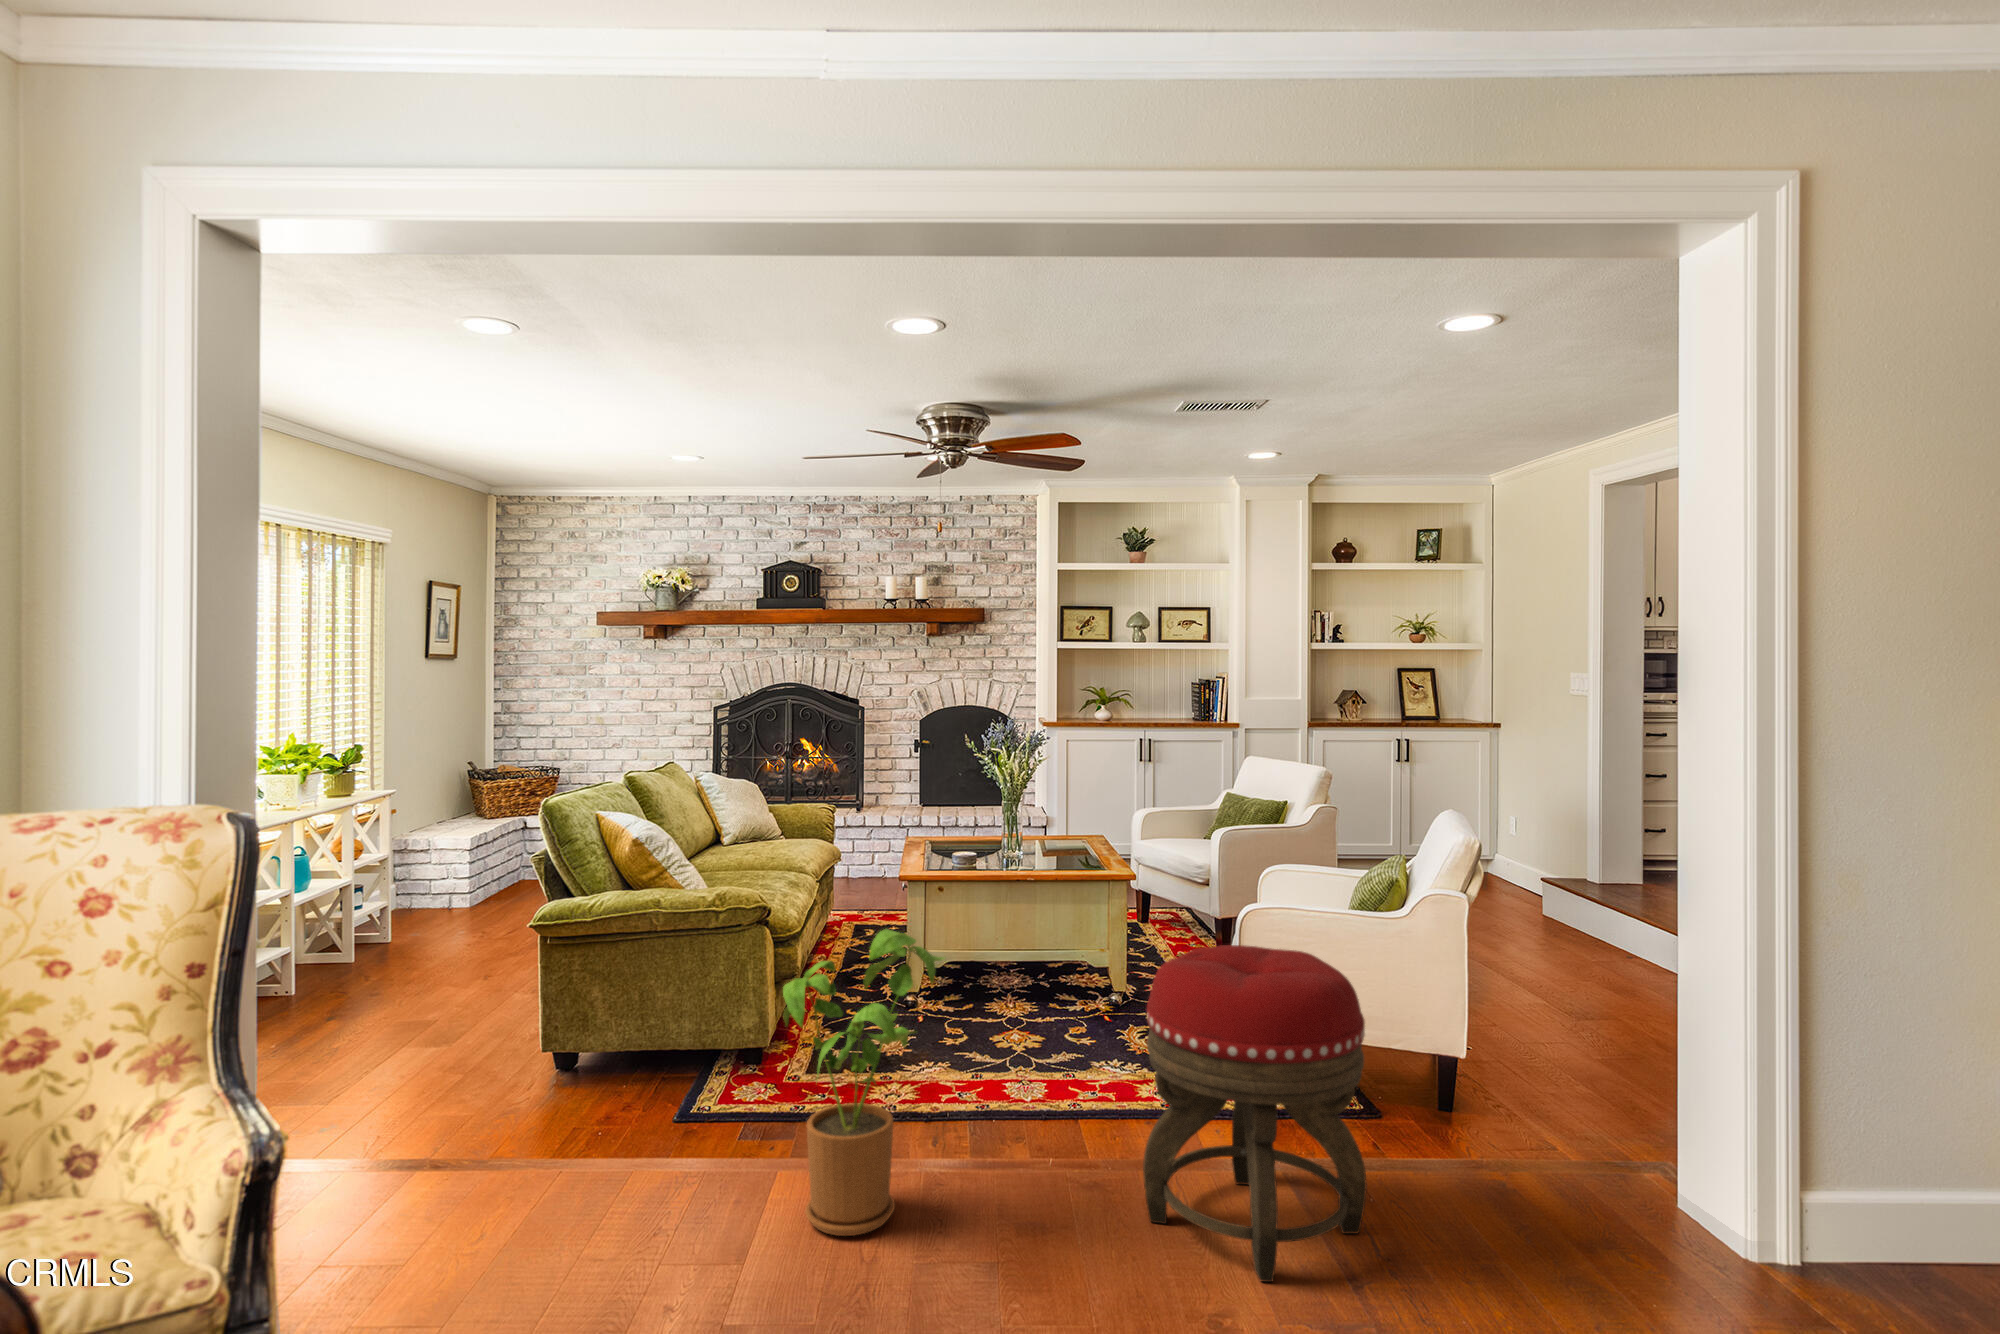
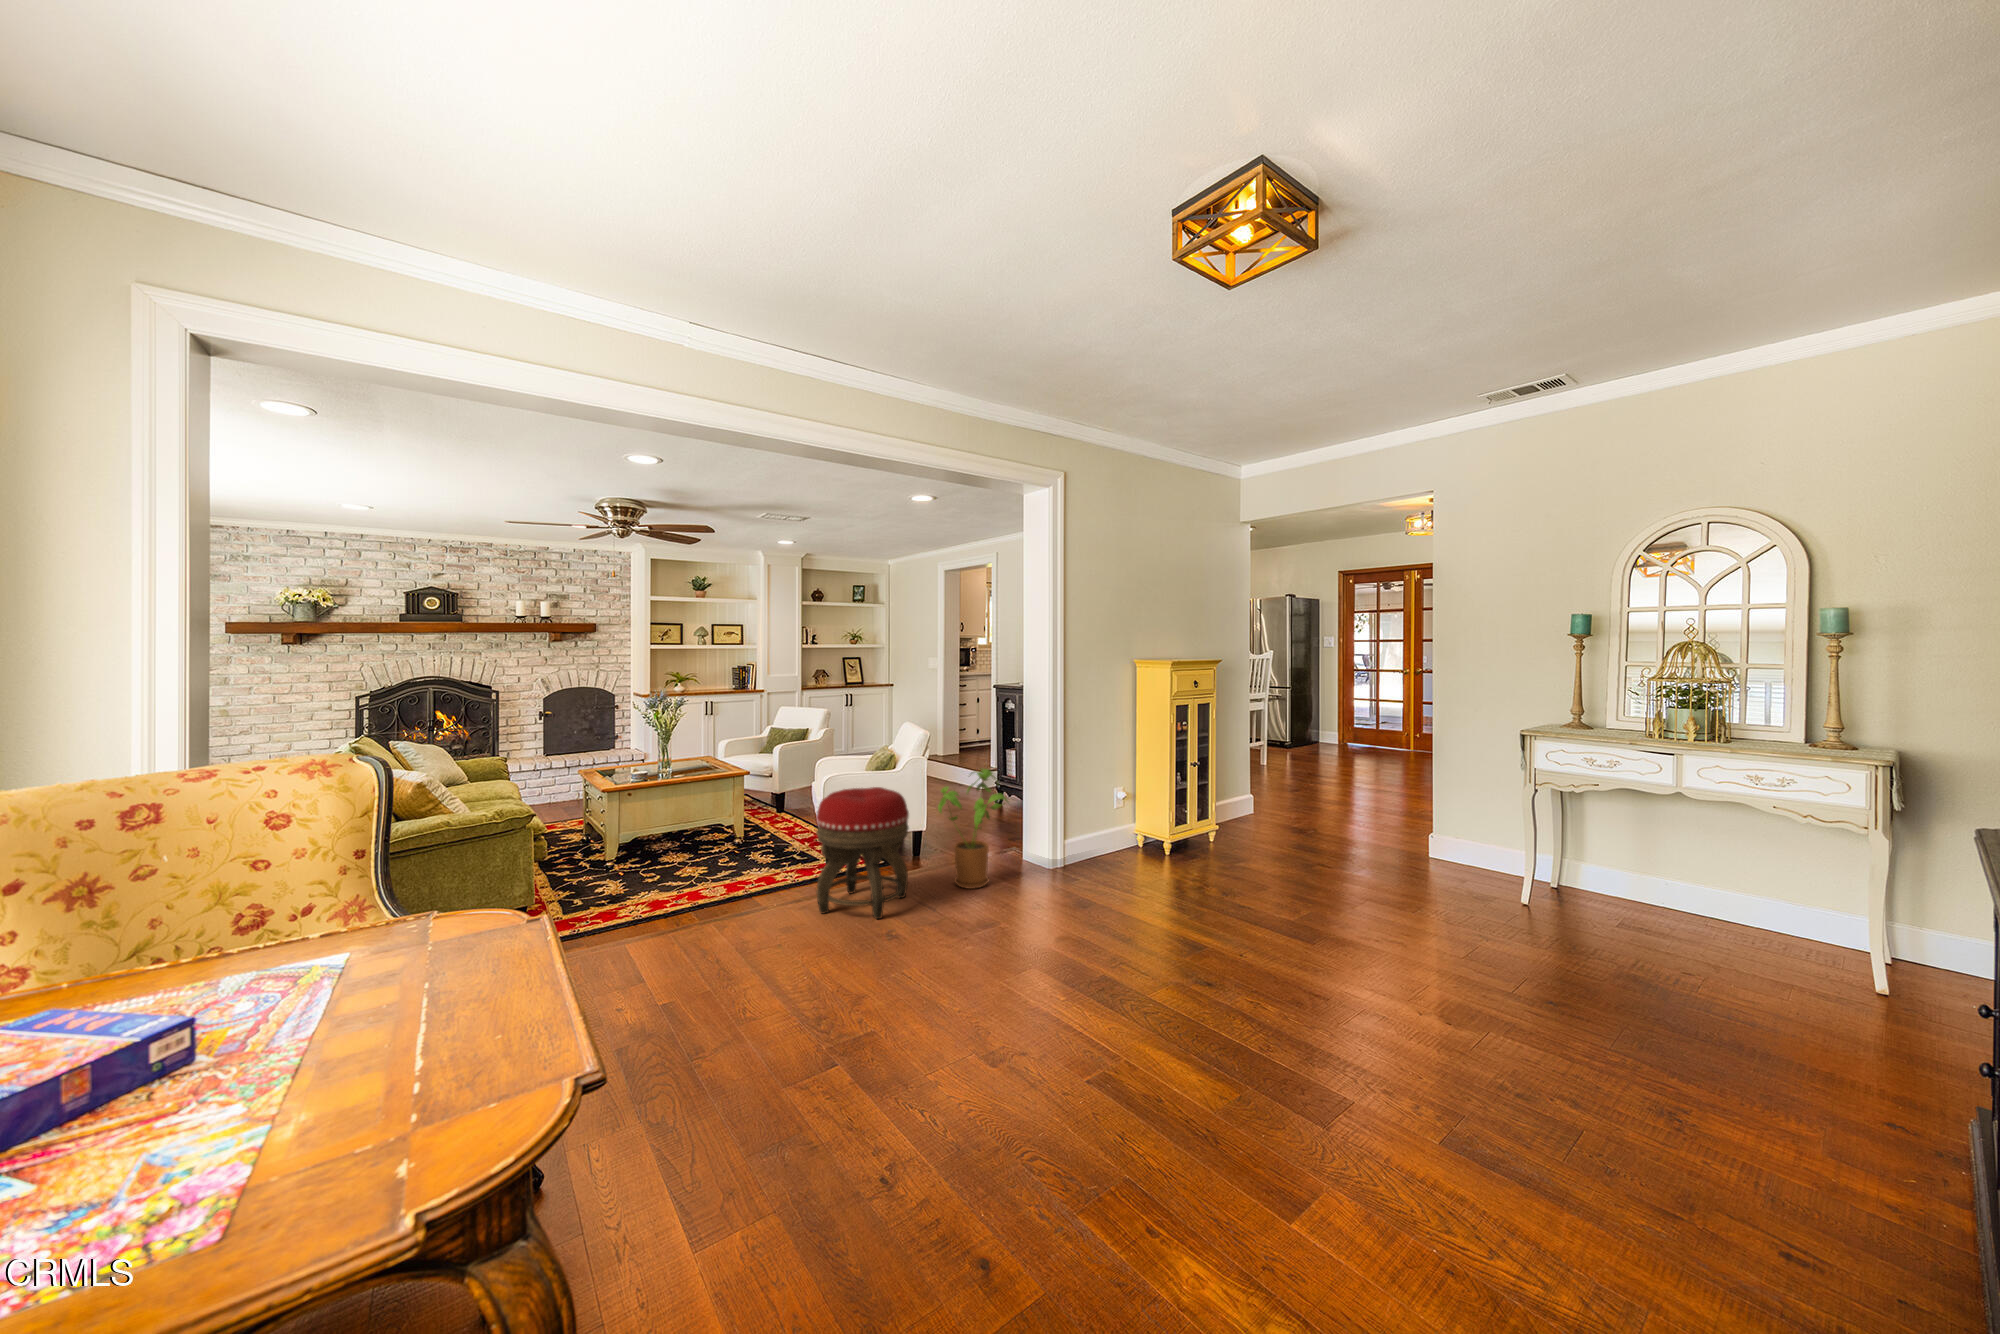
house plant: present [783,929,944,1236] -> present [938,769,1008,889]

